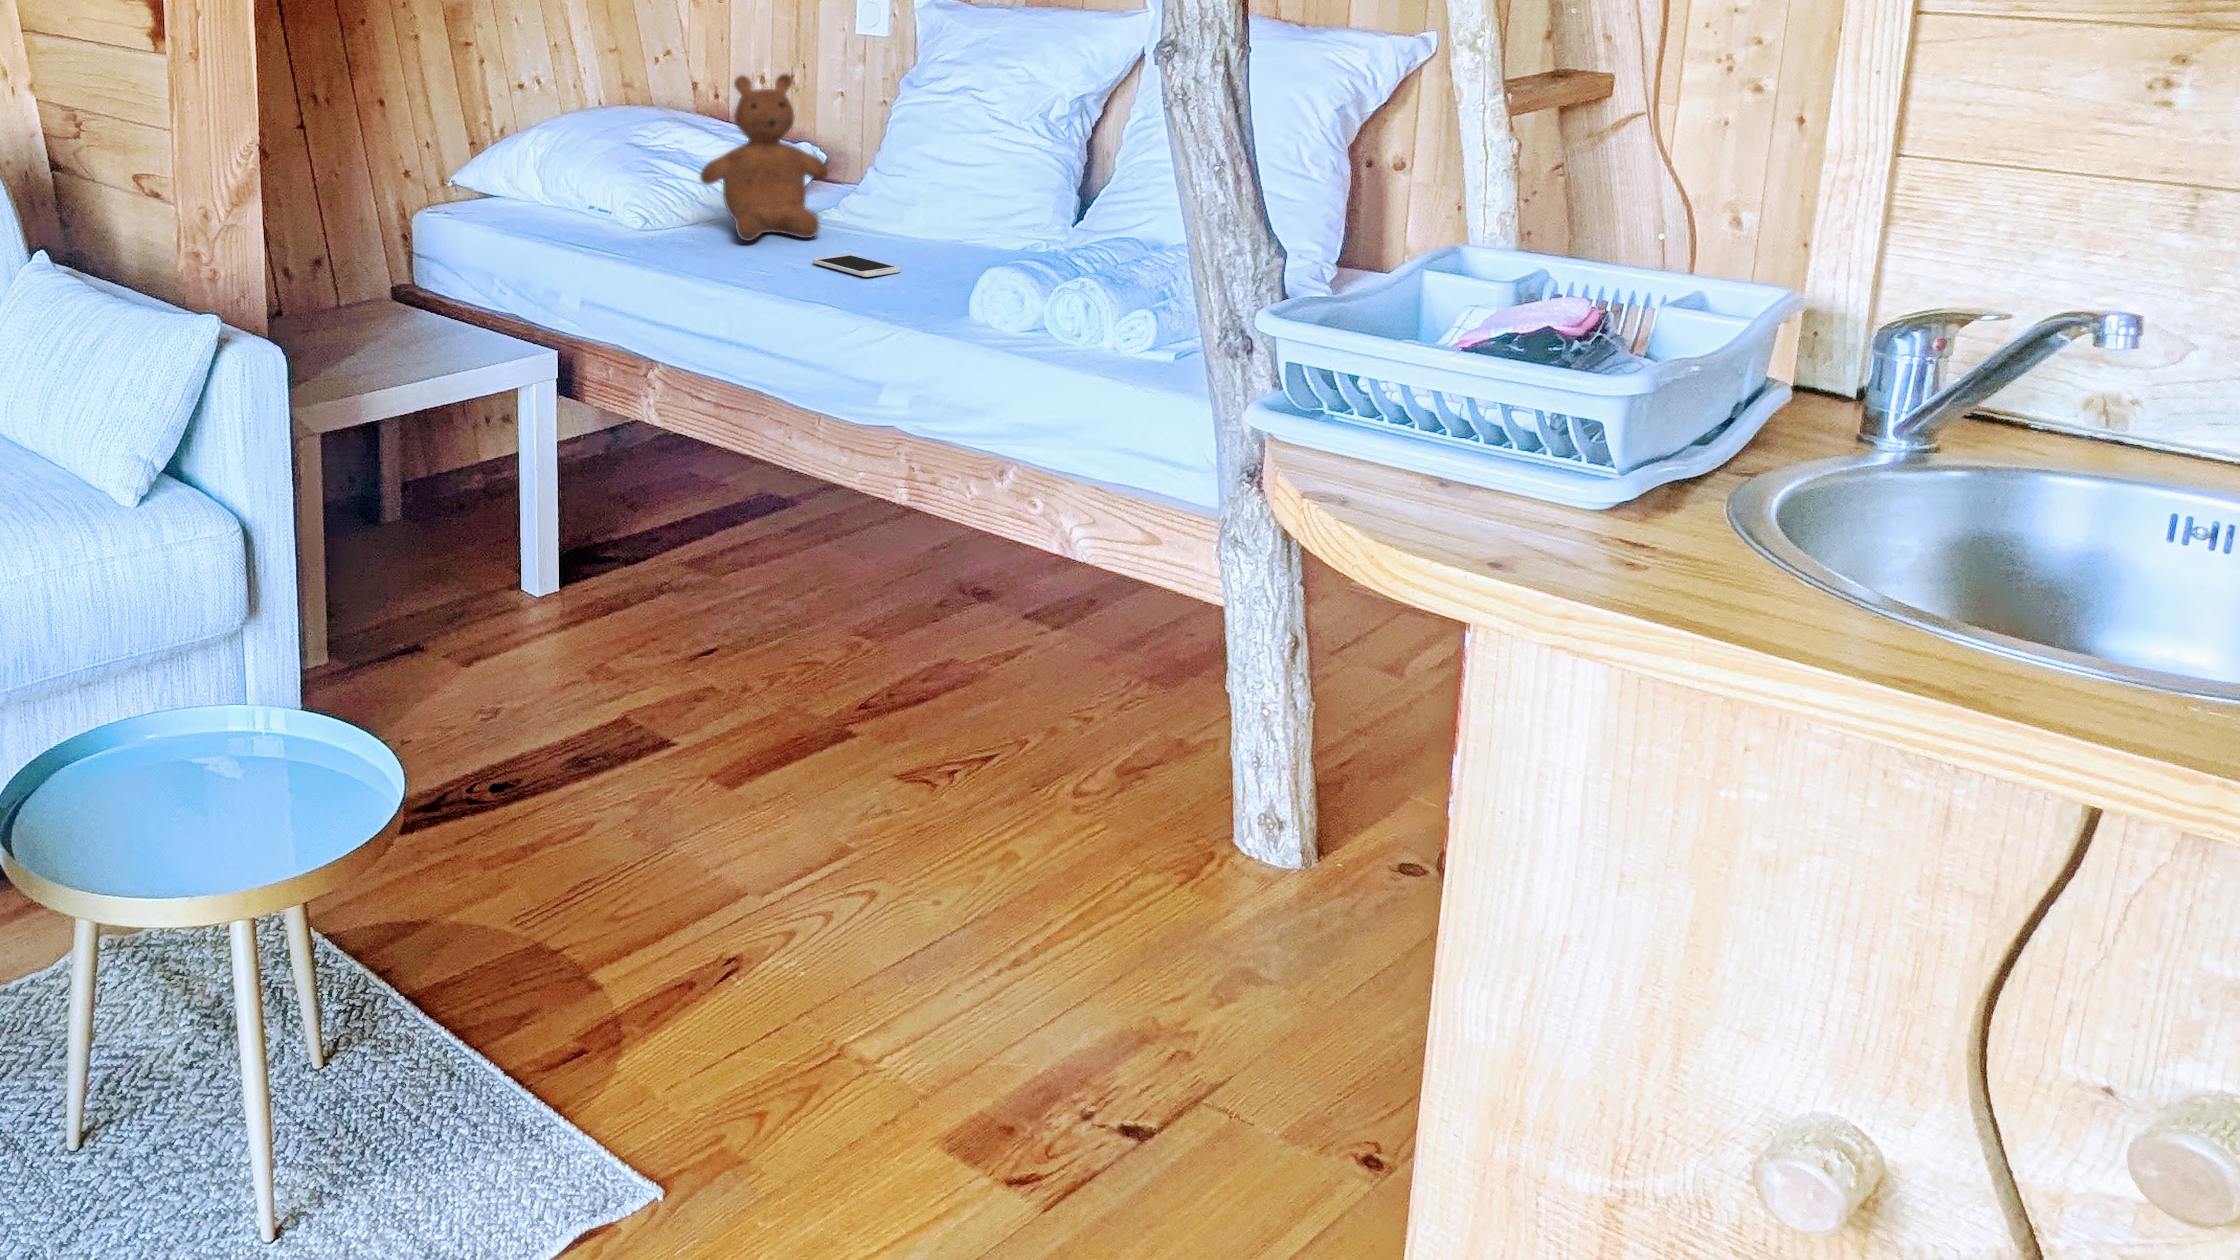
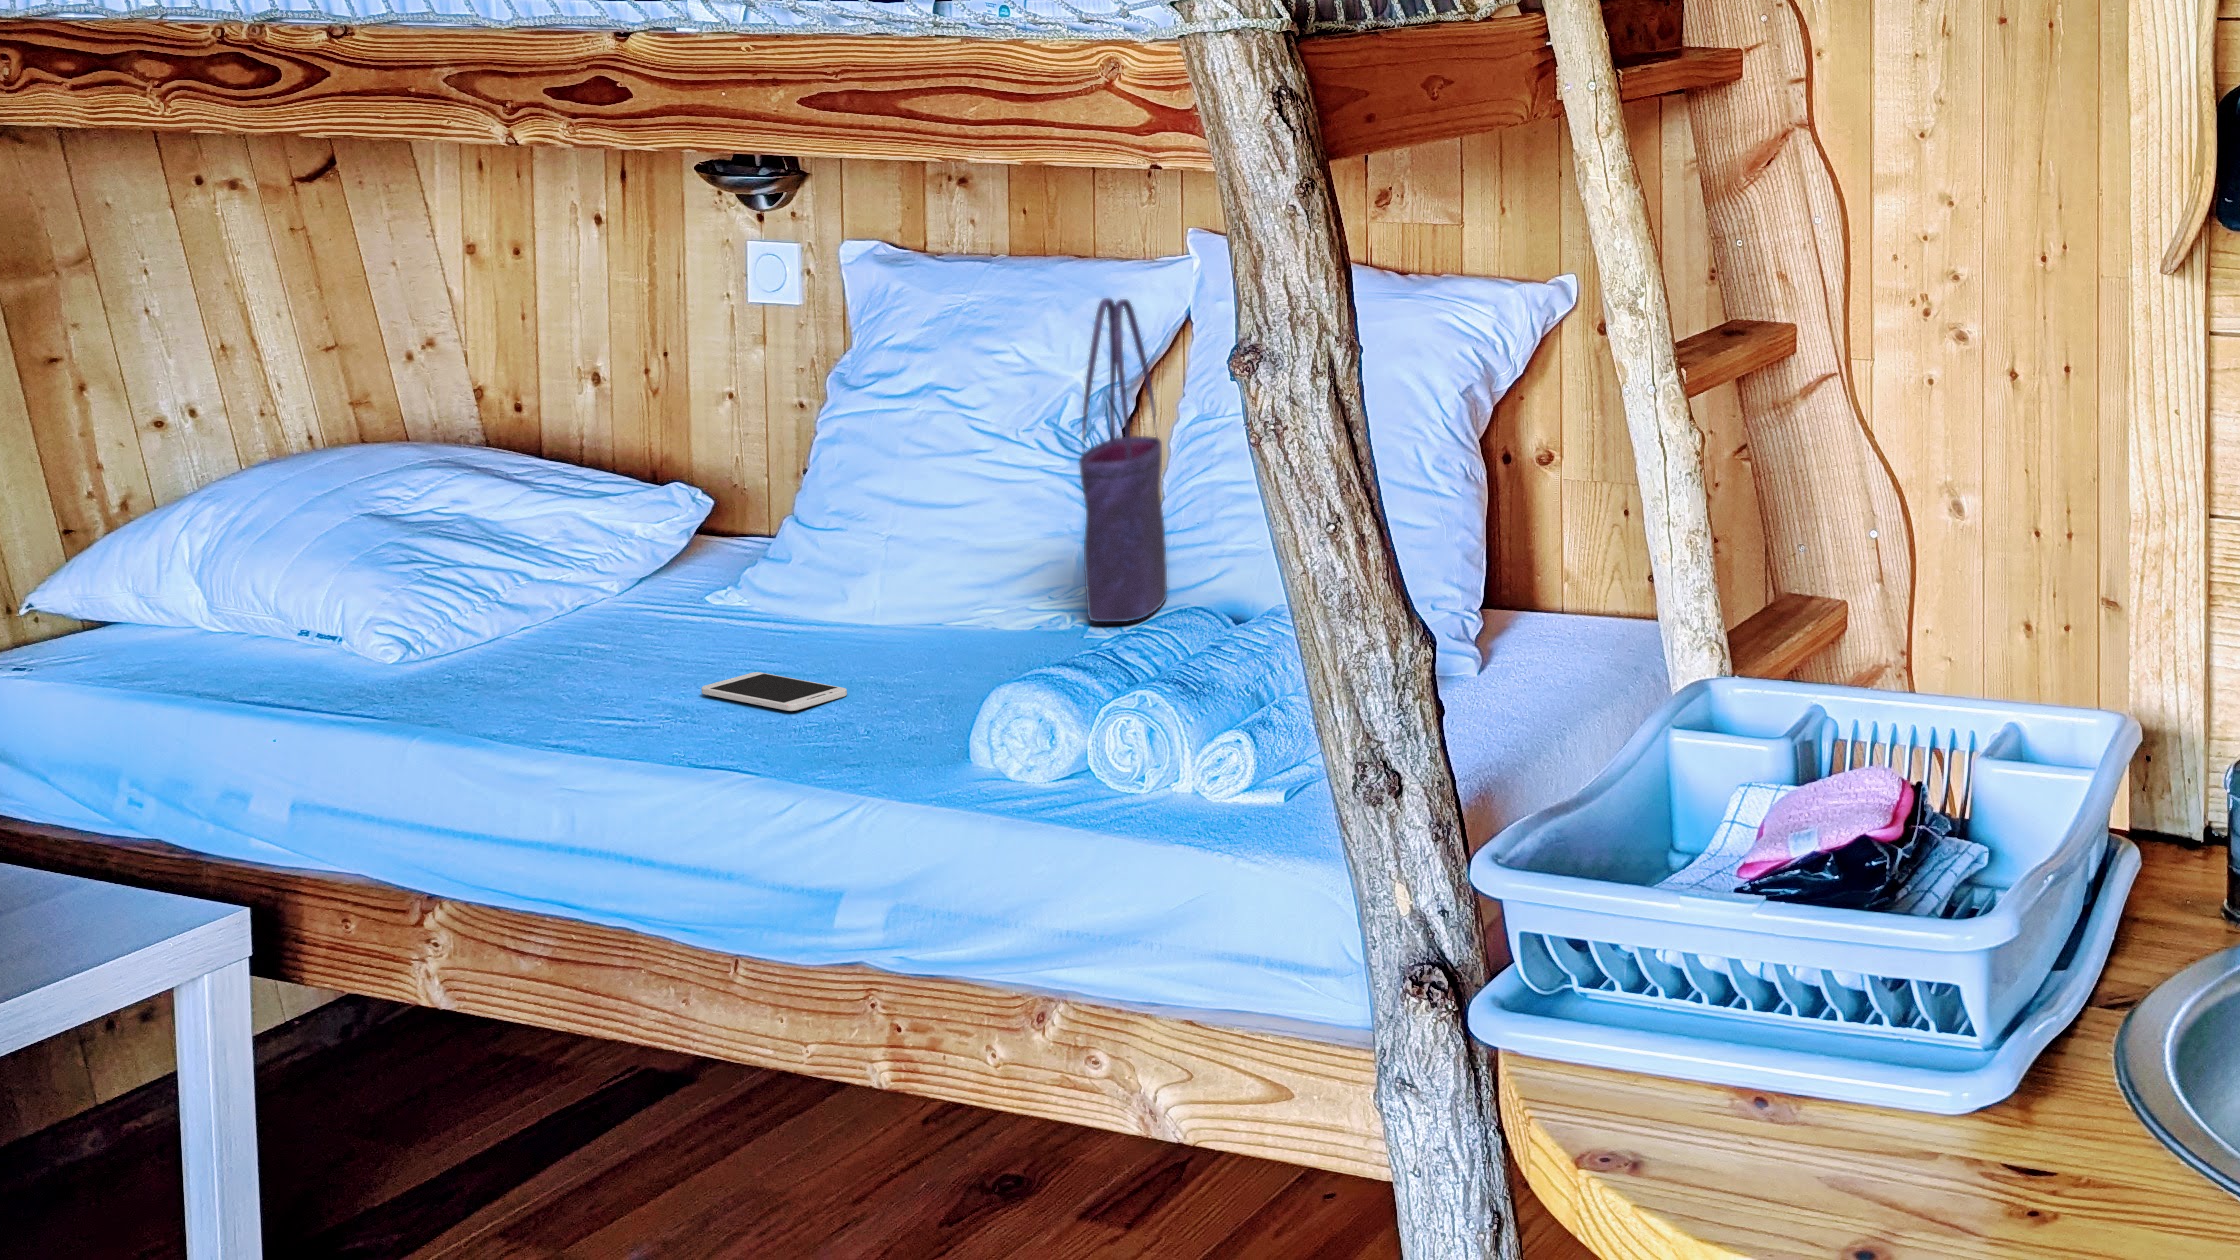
tote bag: none [1060,29,1120,247] -> present [1079,298,1167,622]
teddy bear: present [700,74,828,241] -> none [499,387,717,664]

